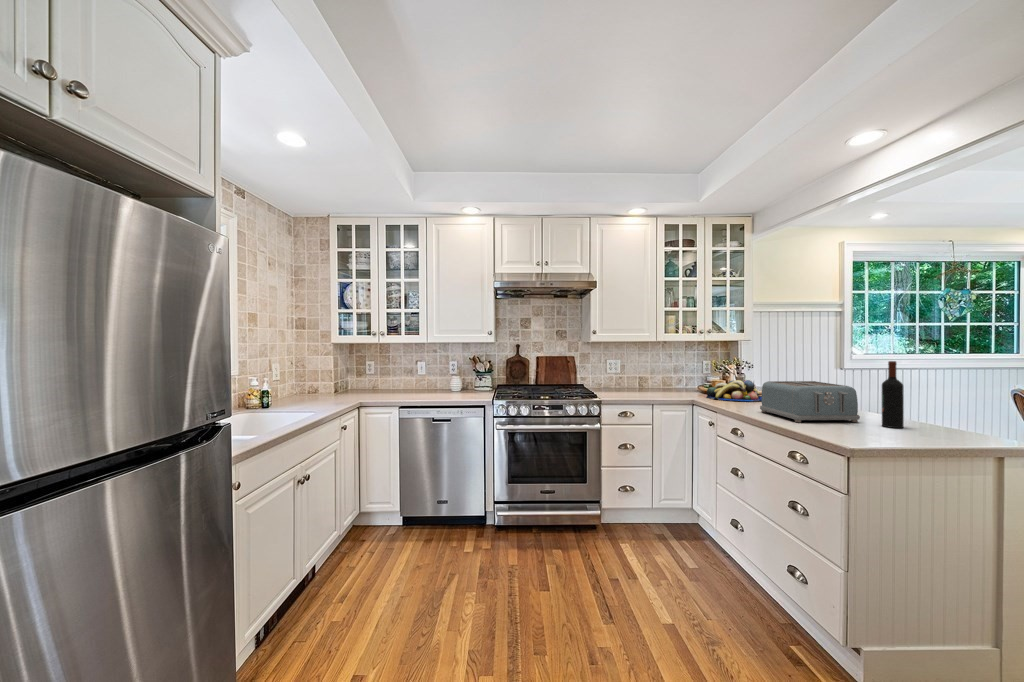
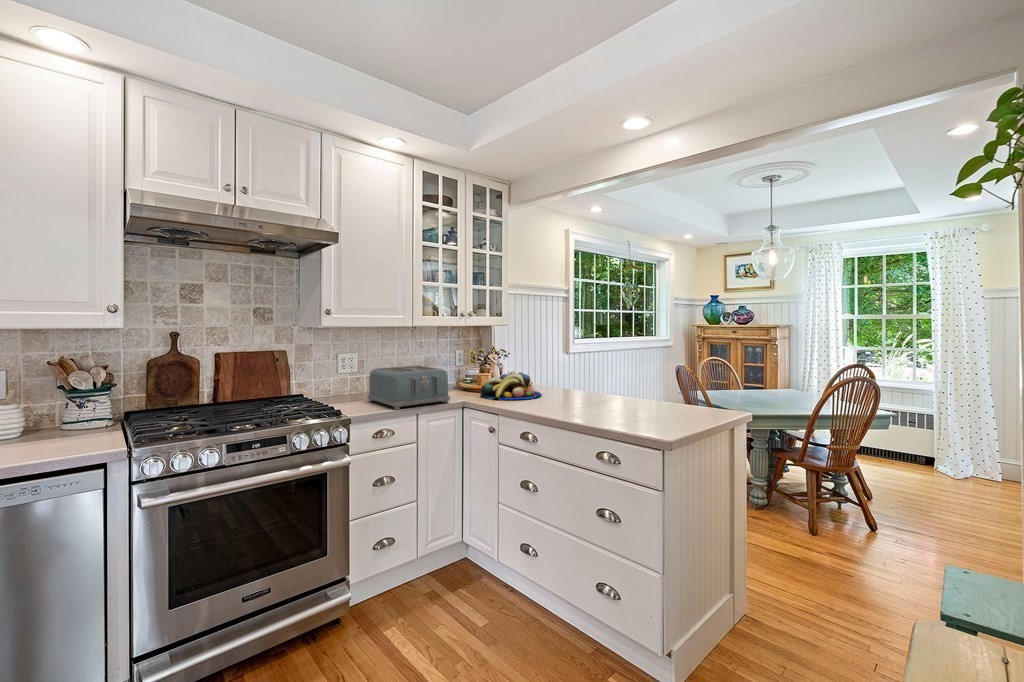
wine bottle: present [882,361,904,428] -> none [688,348,707,419]
toaster: present [760,381,860,423] -> present [368,366,450,409]

